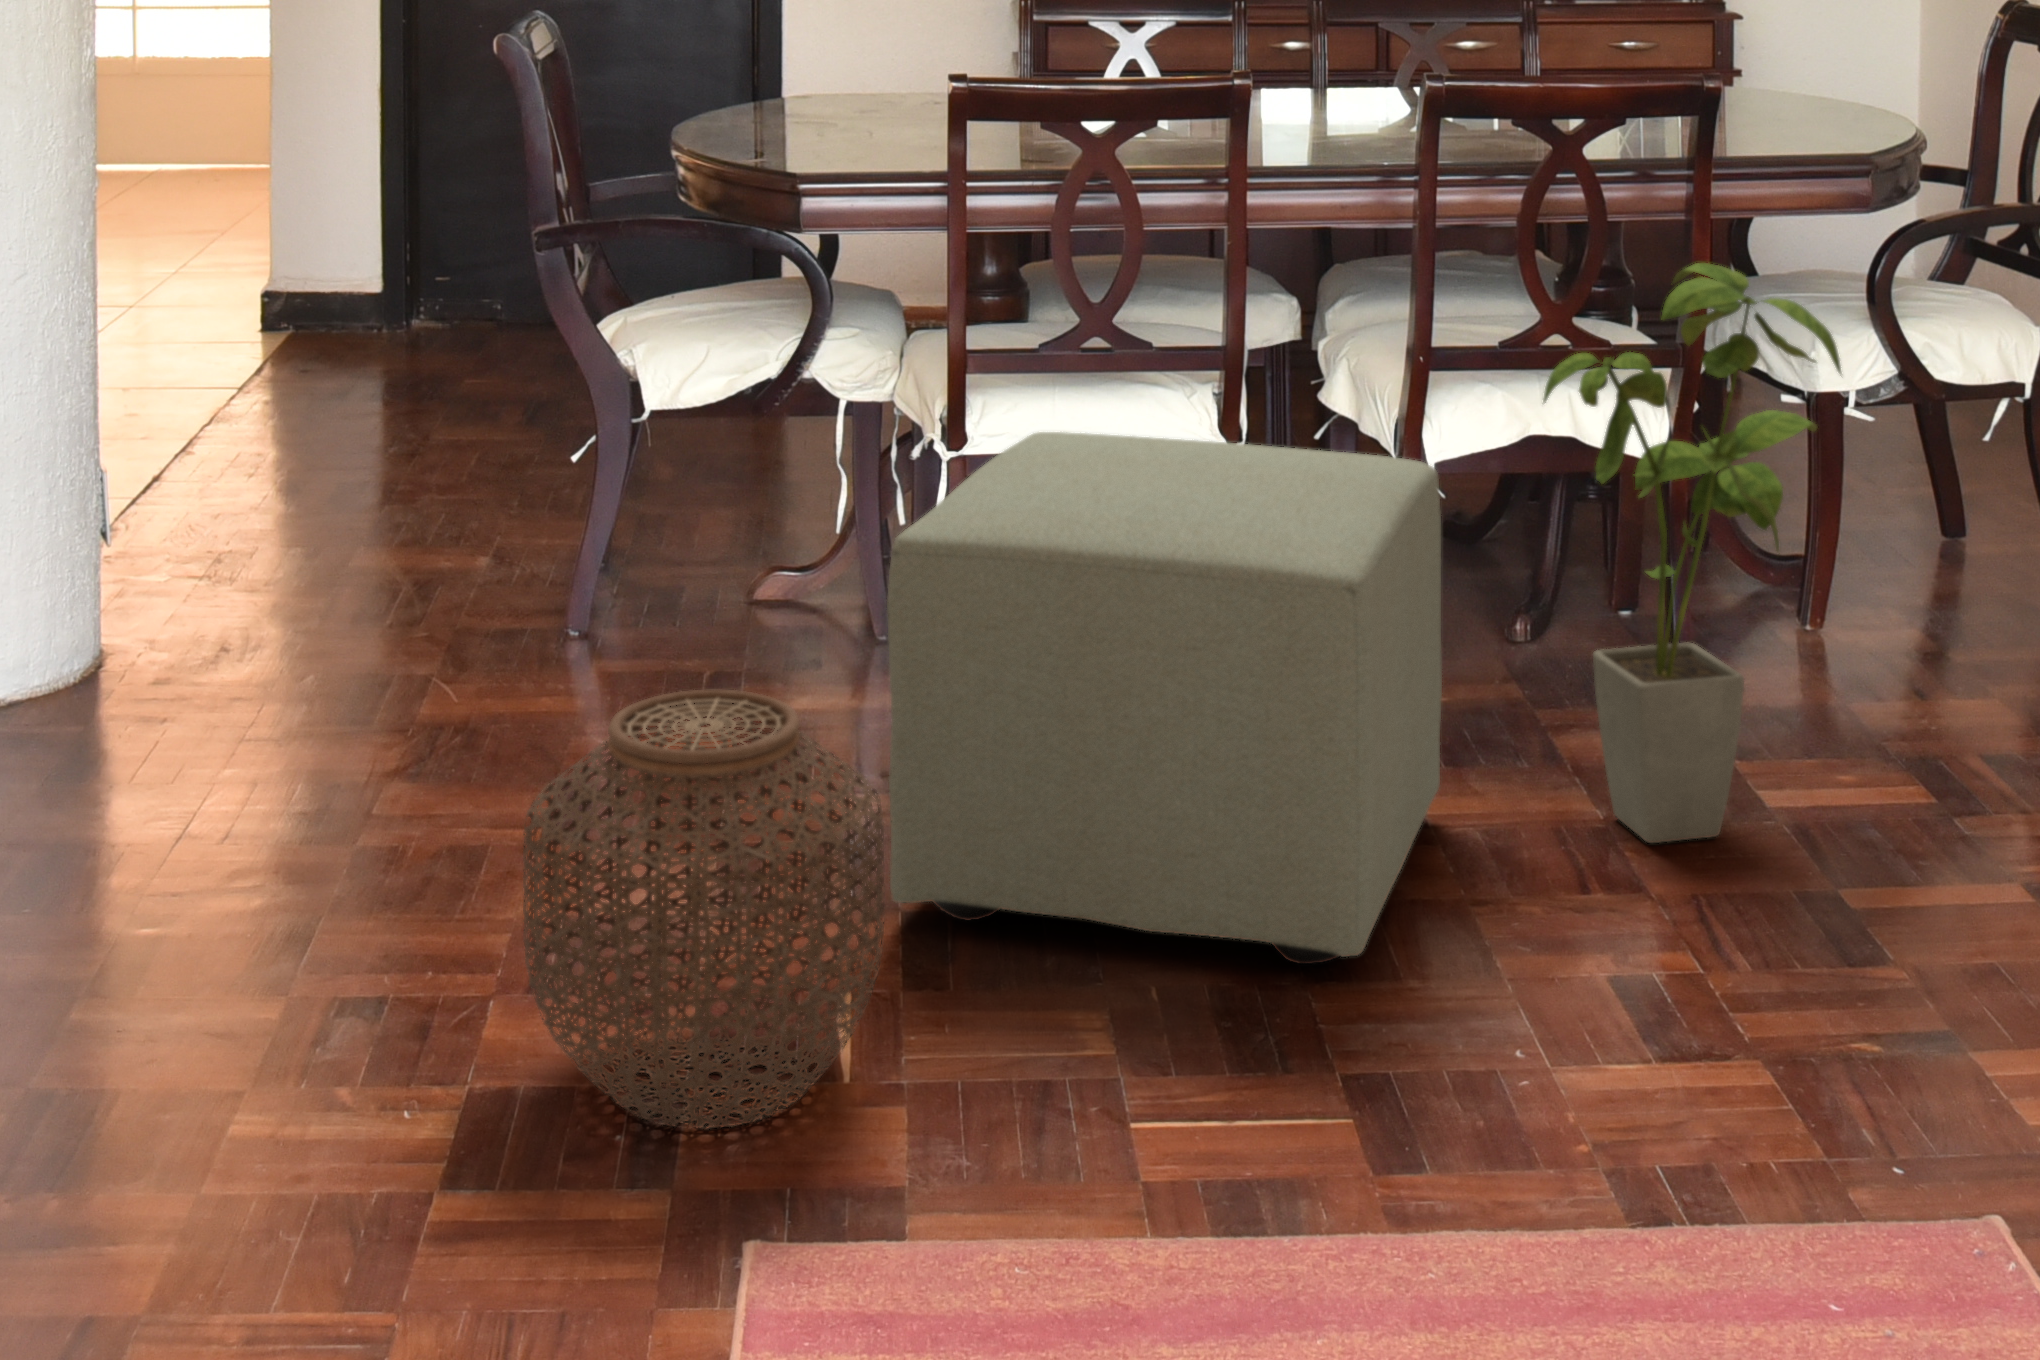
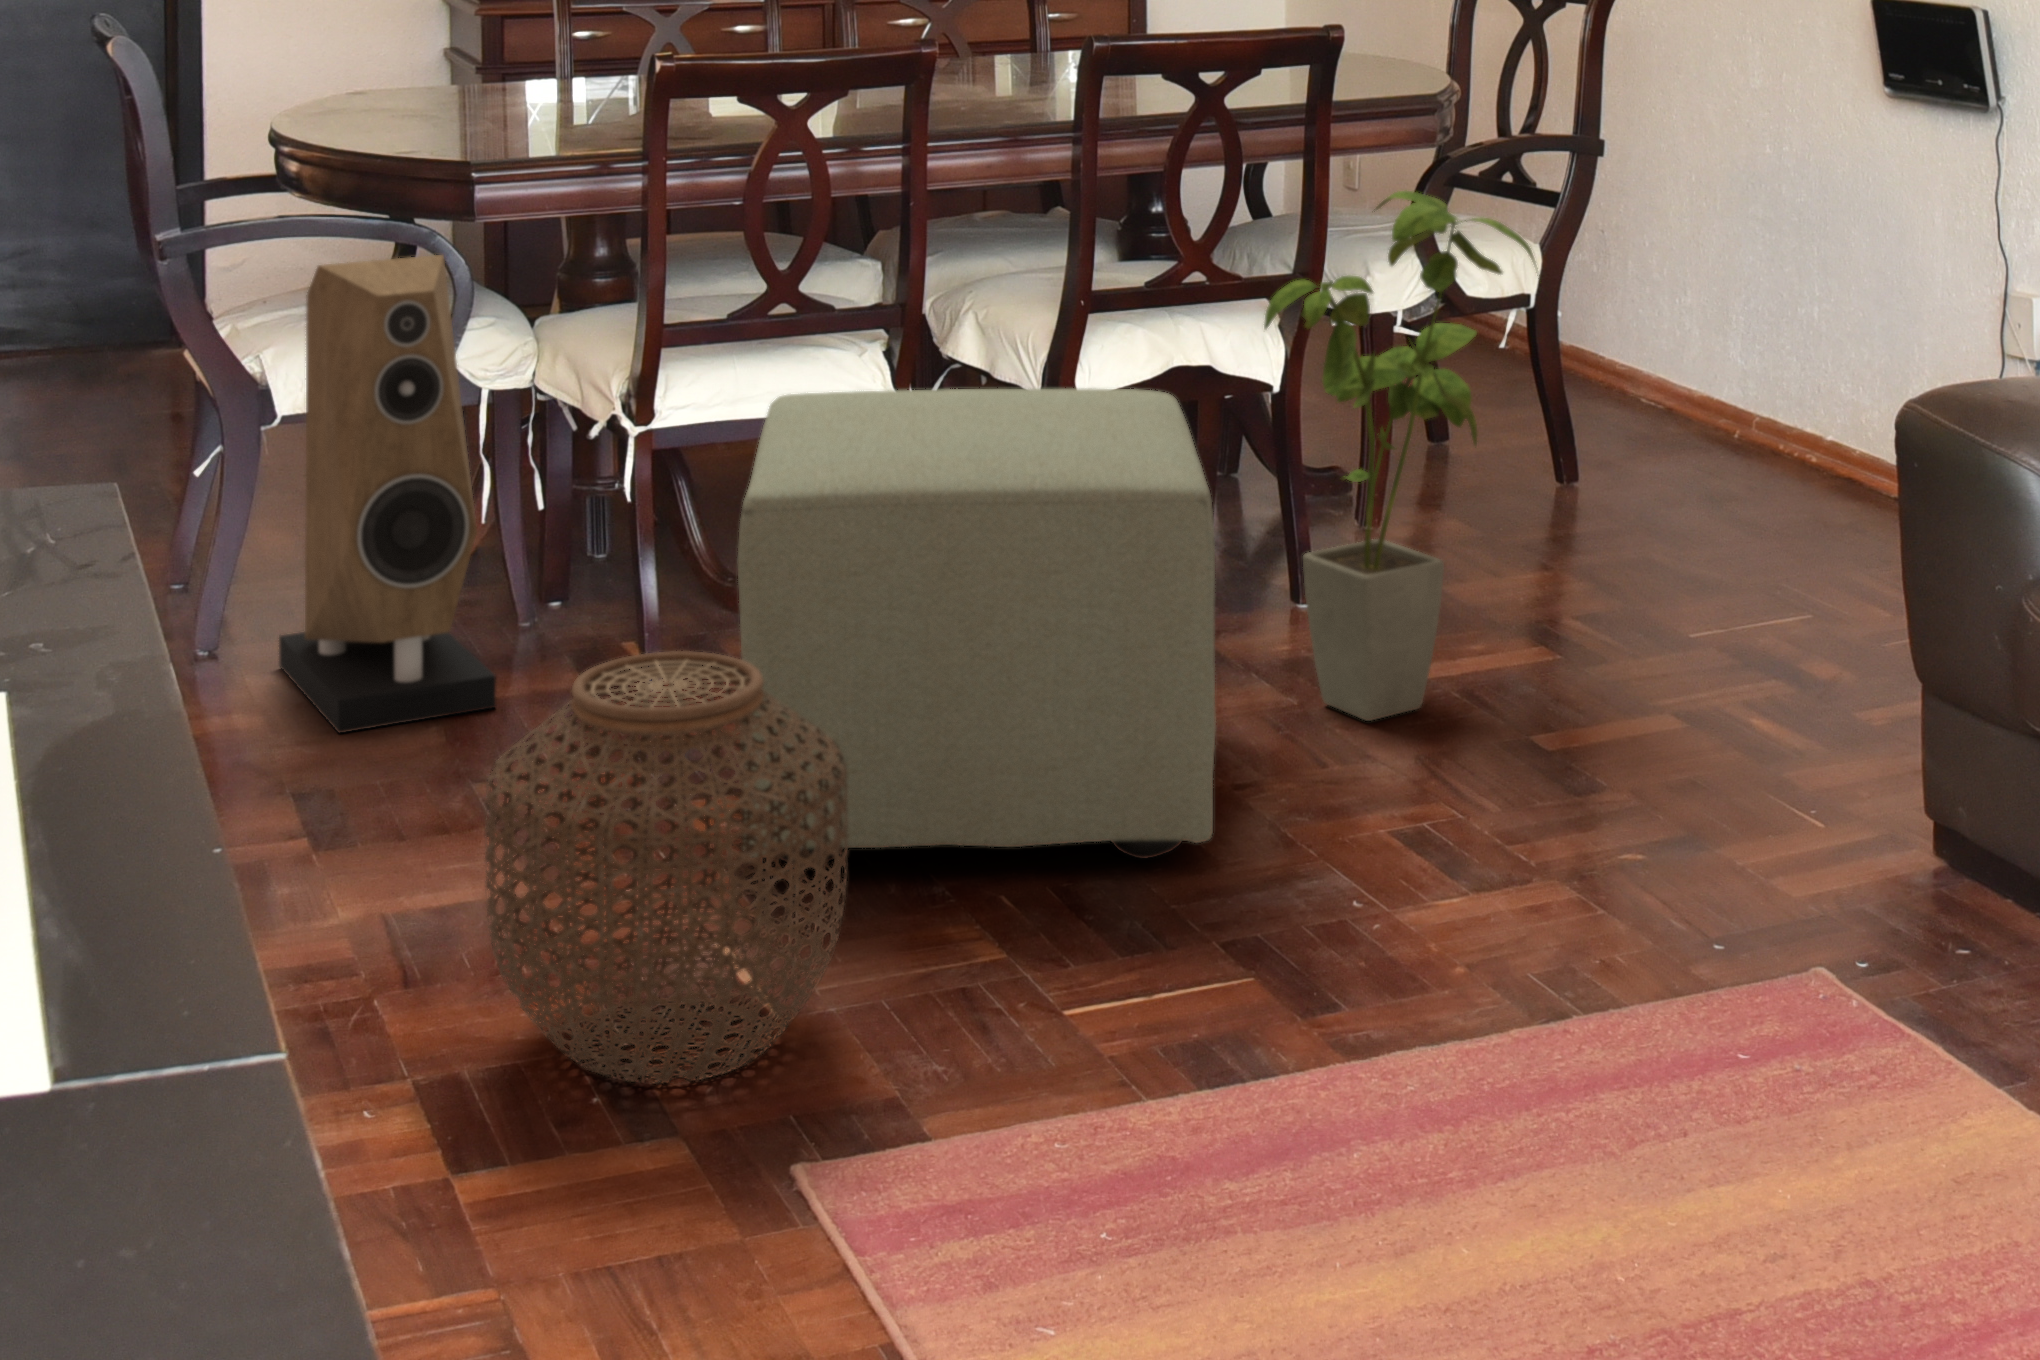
speaker: none [643,266,800,720] -> present [279,255,496,733]

